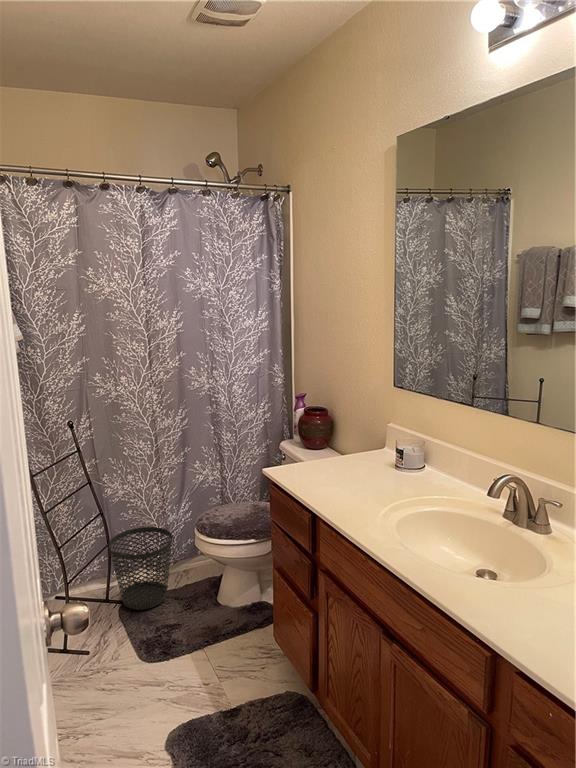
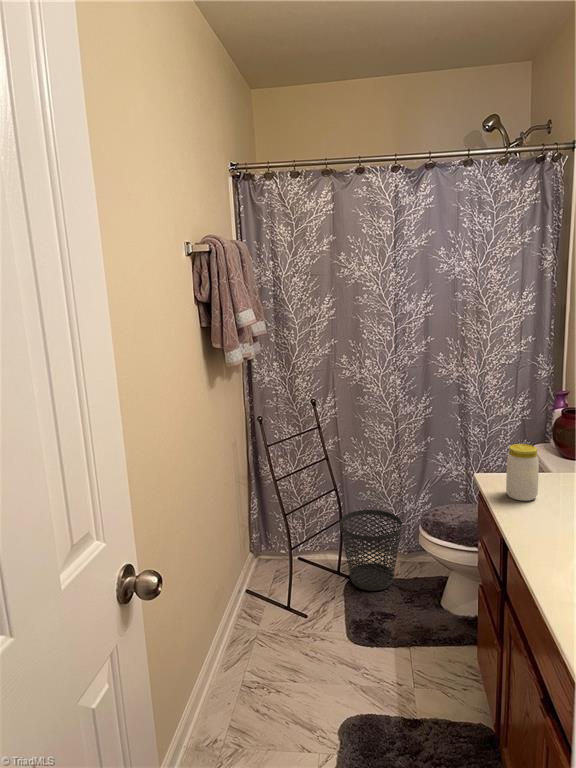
jar: none [294,437,319,484] -> present [506,444,539,501]

